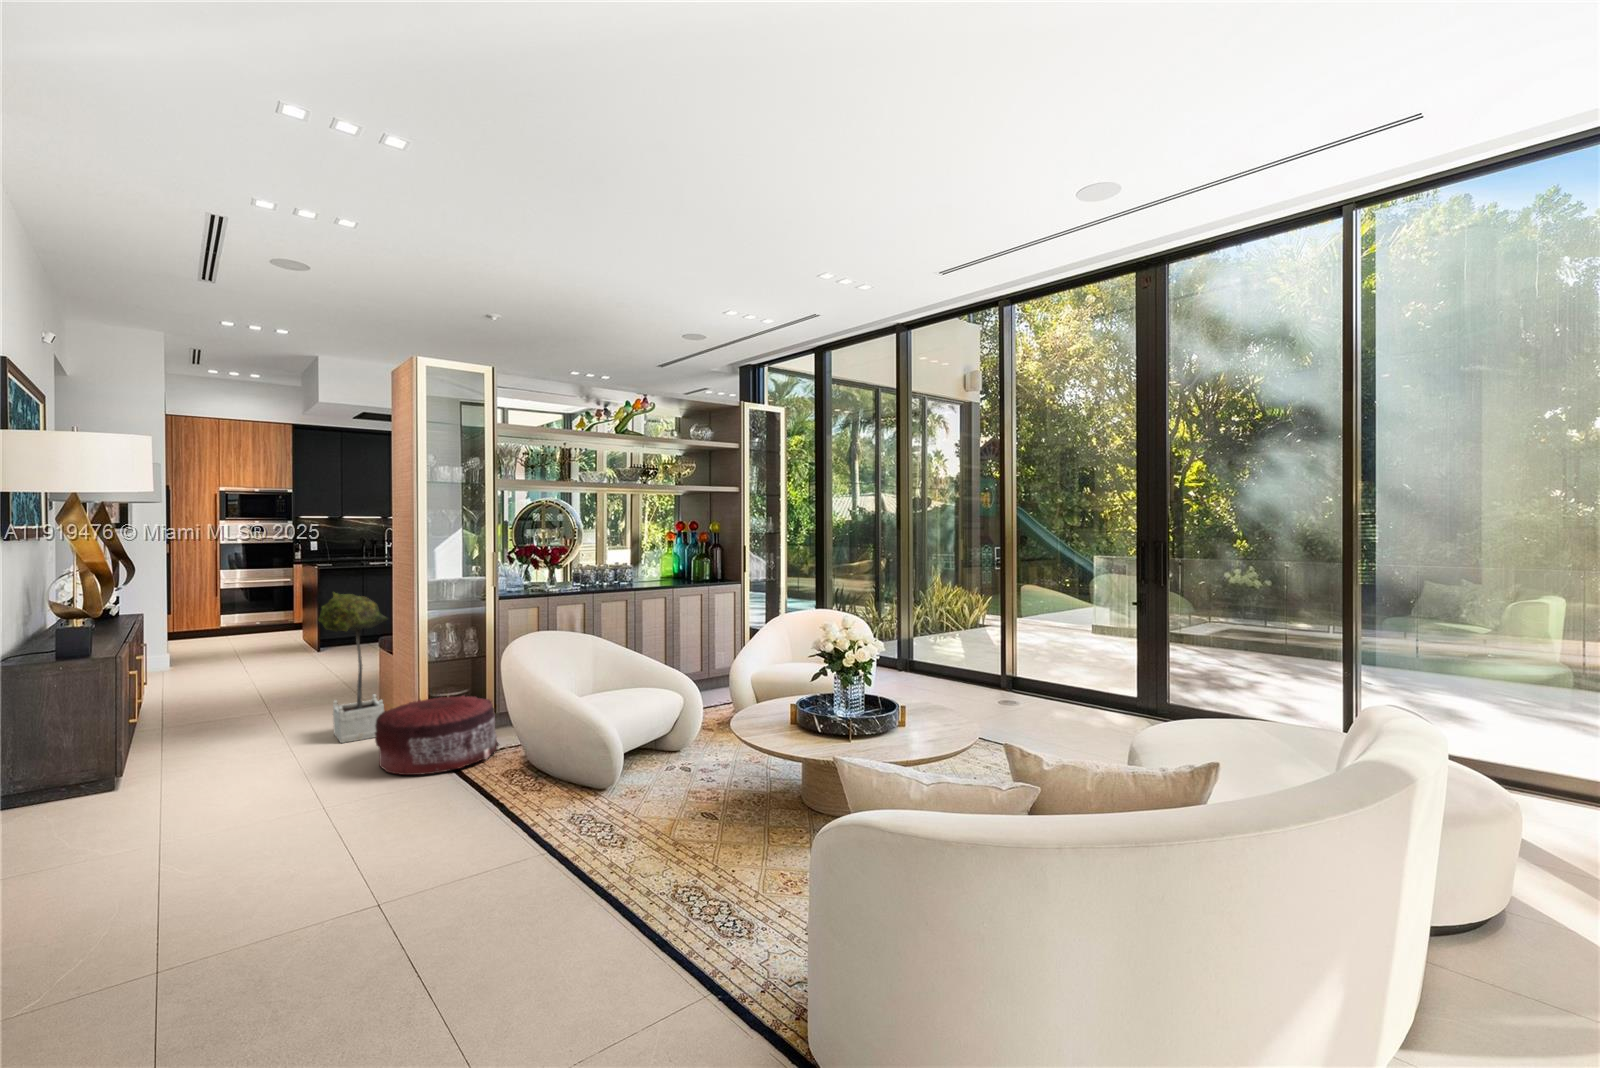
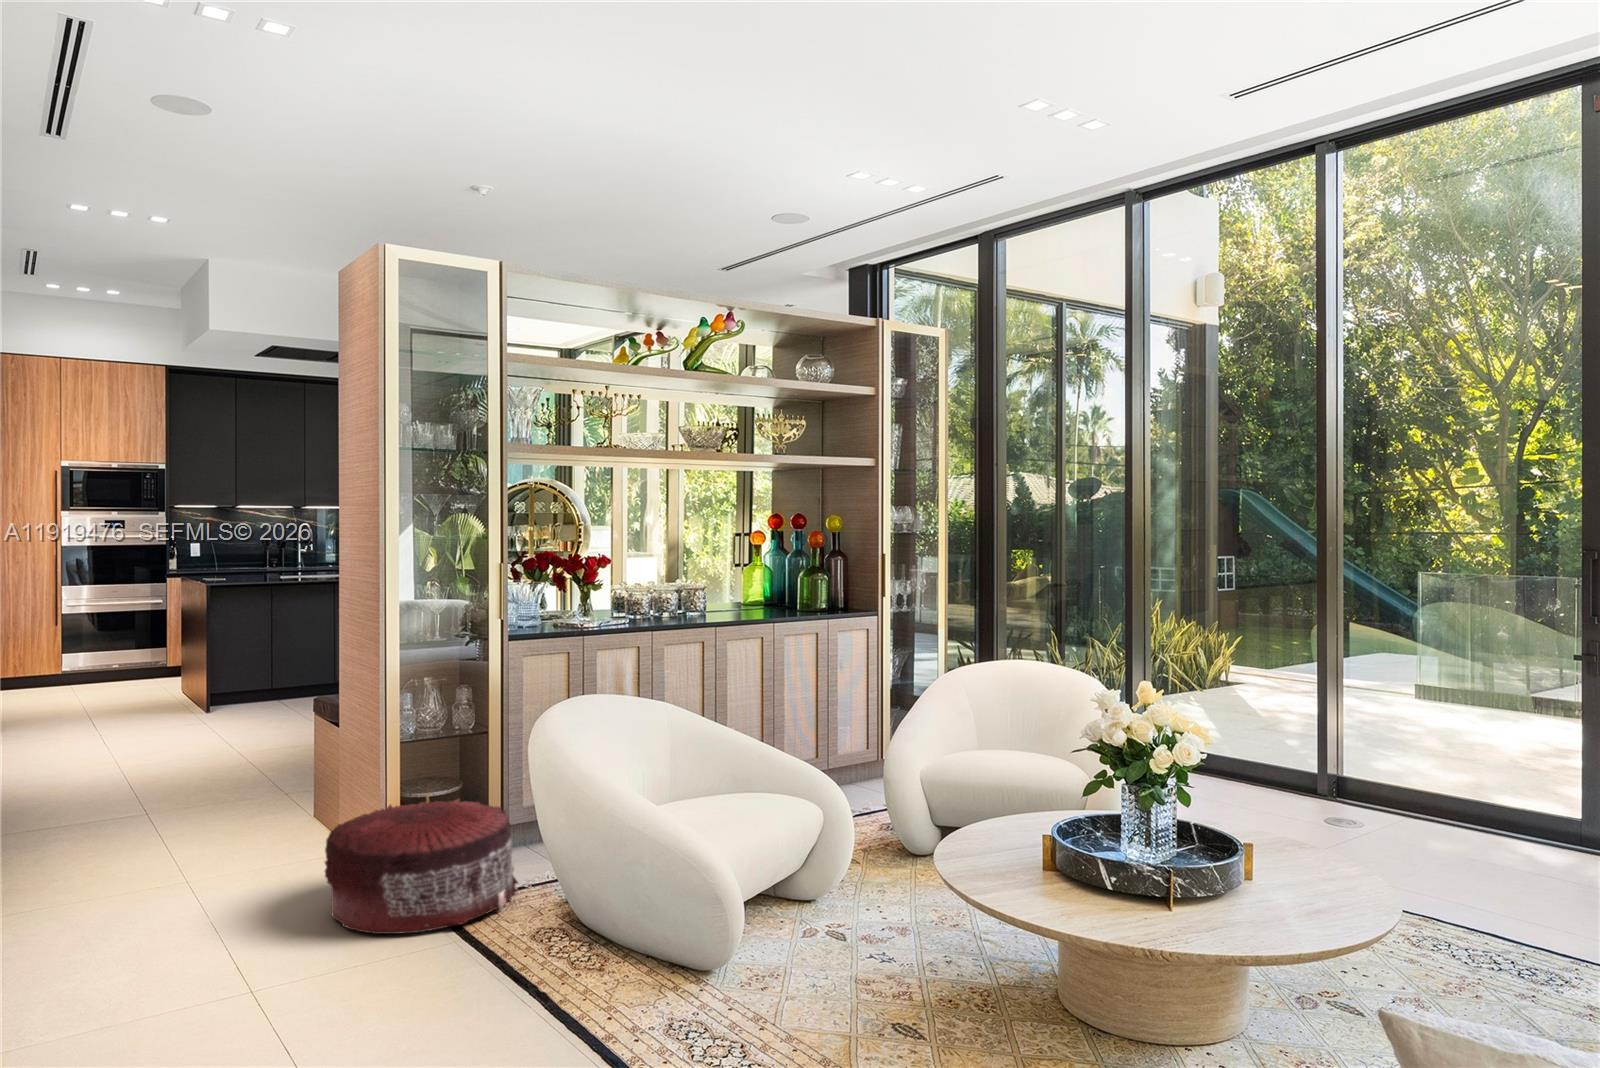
potted tree: present [318,593,388,743] -> none [227,627,336,872]

